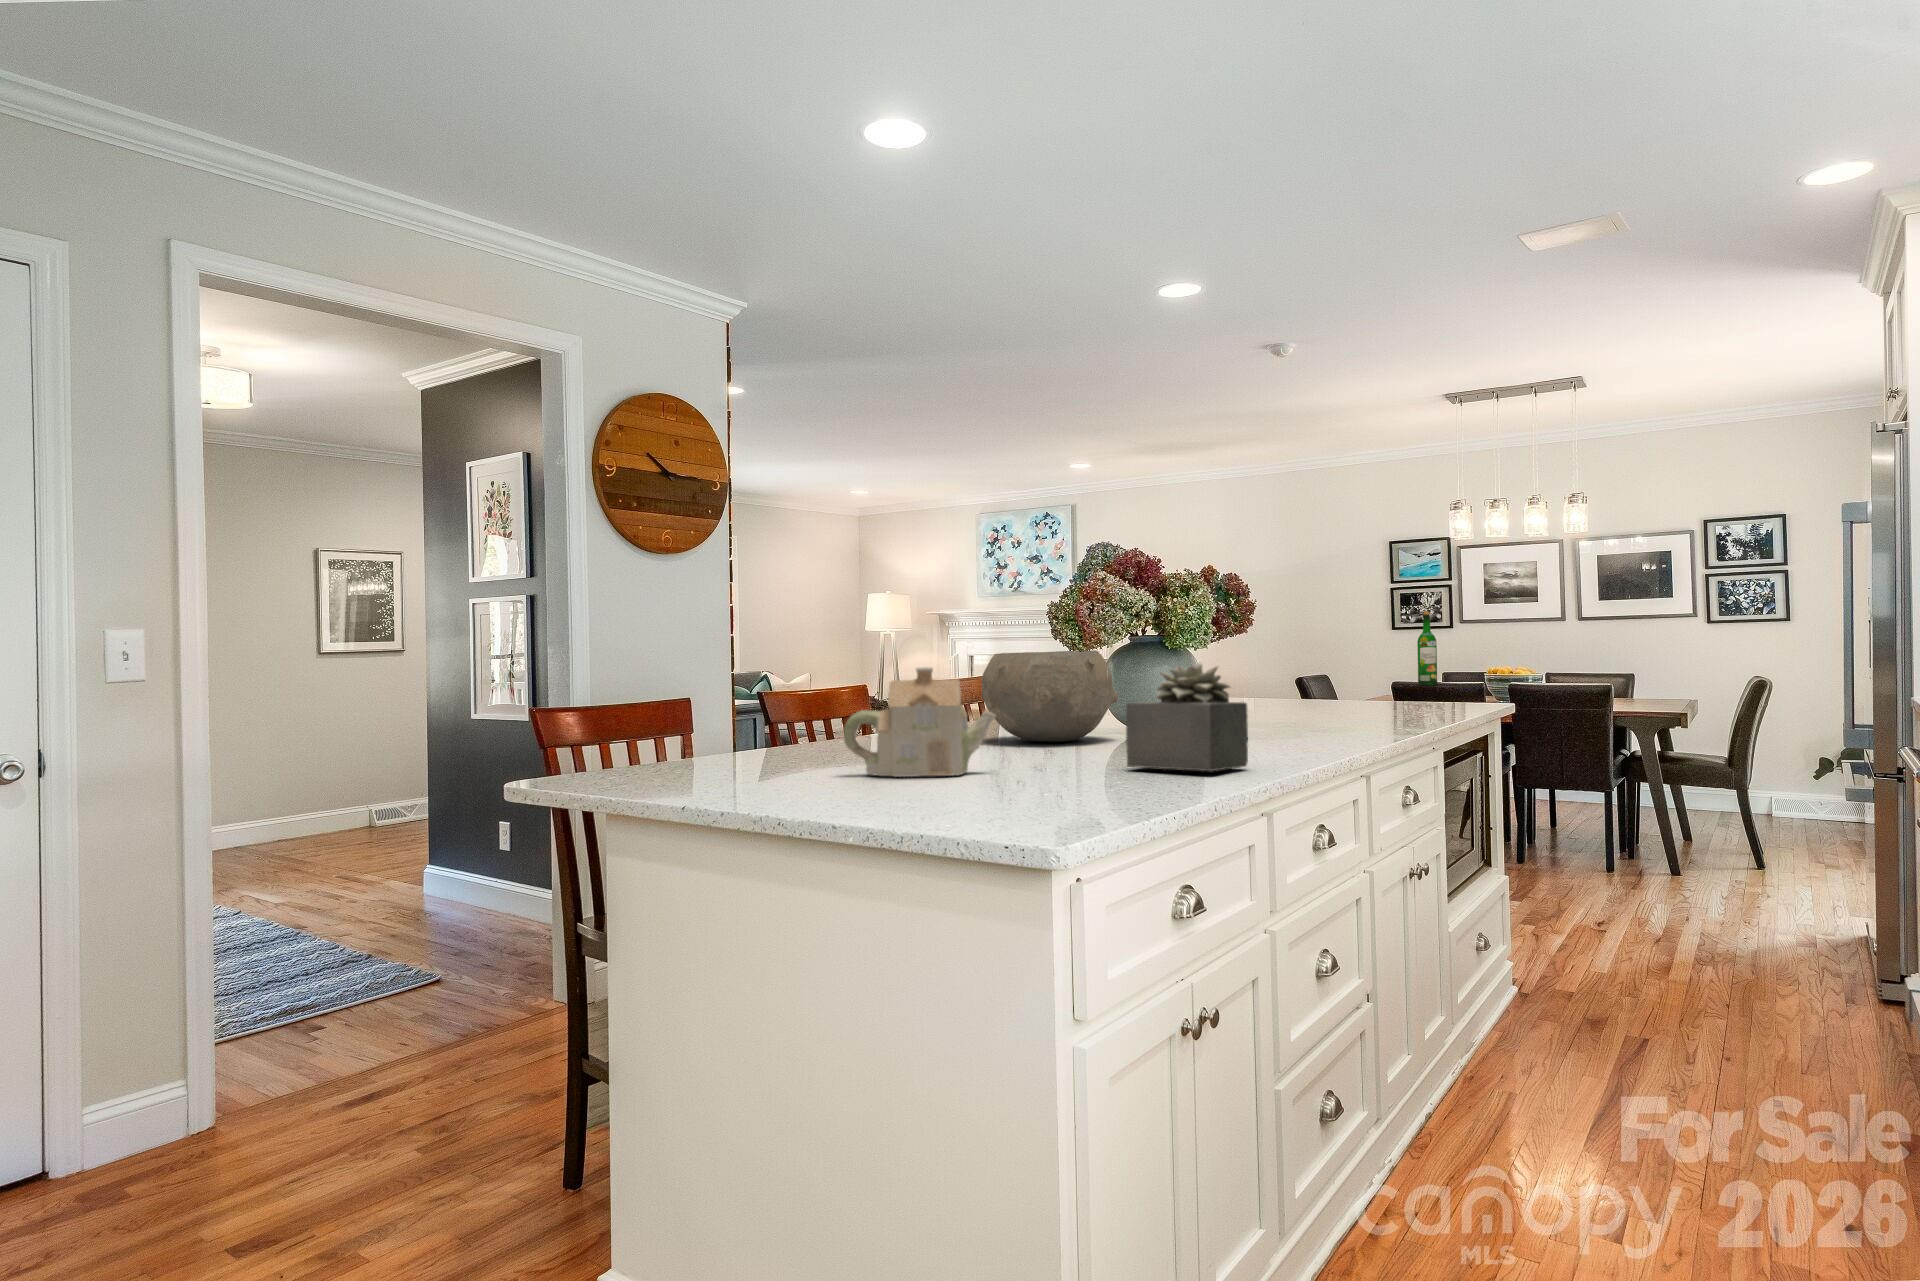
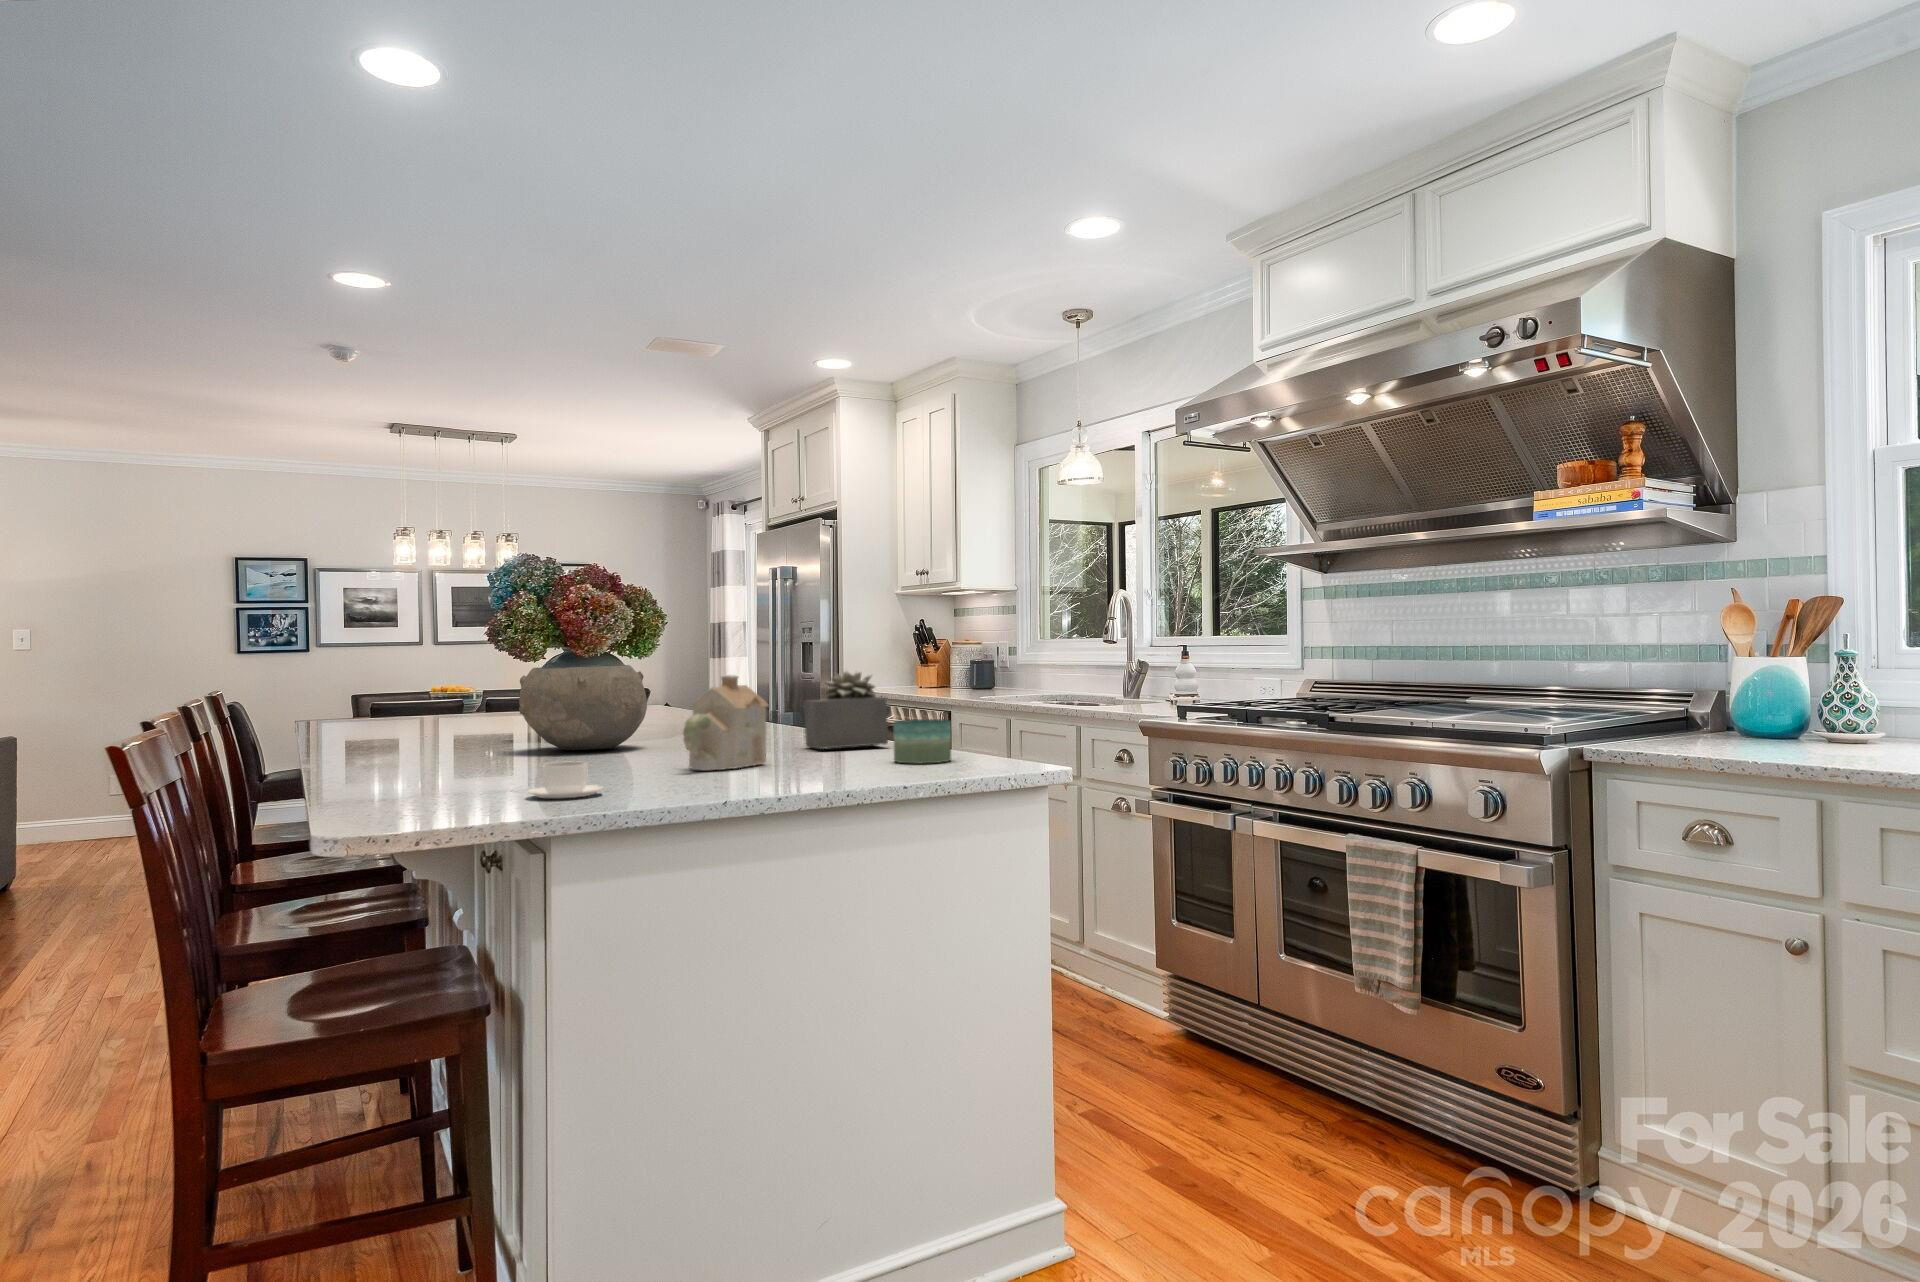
wine bottle: present [1417,612,1437,686] -> none [442,634,460,706]
candle: none [1011,737,1097,804] -> present [894,719,951,763]
coffee cup: none [599,748,673,784] -> present [528,761,602,798]

